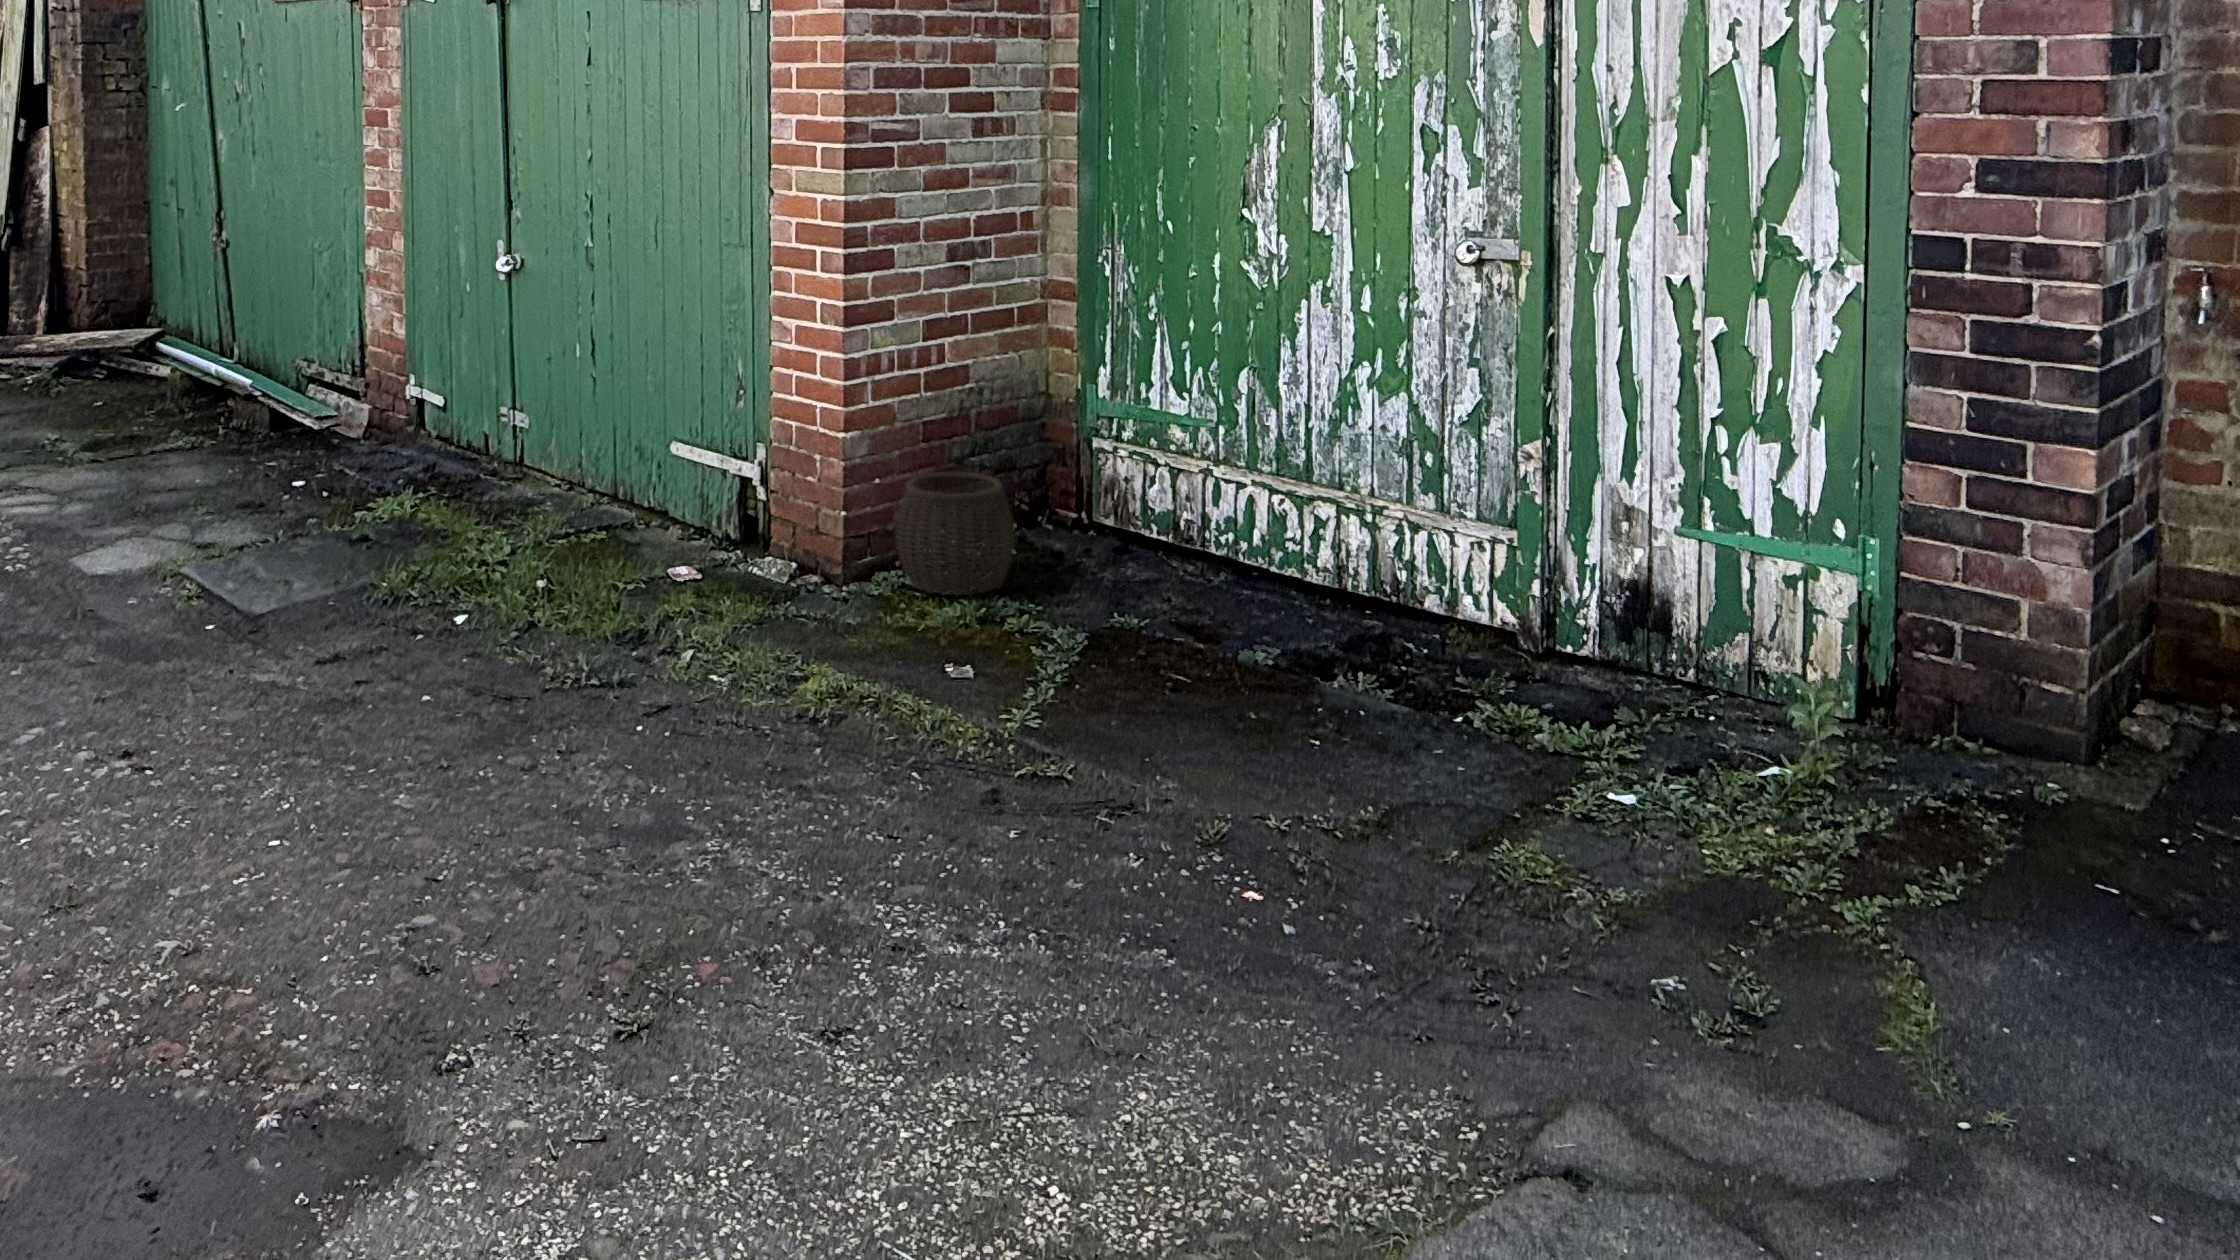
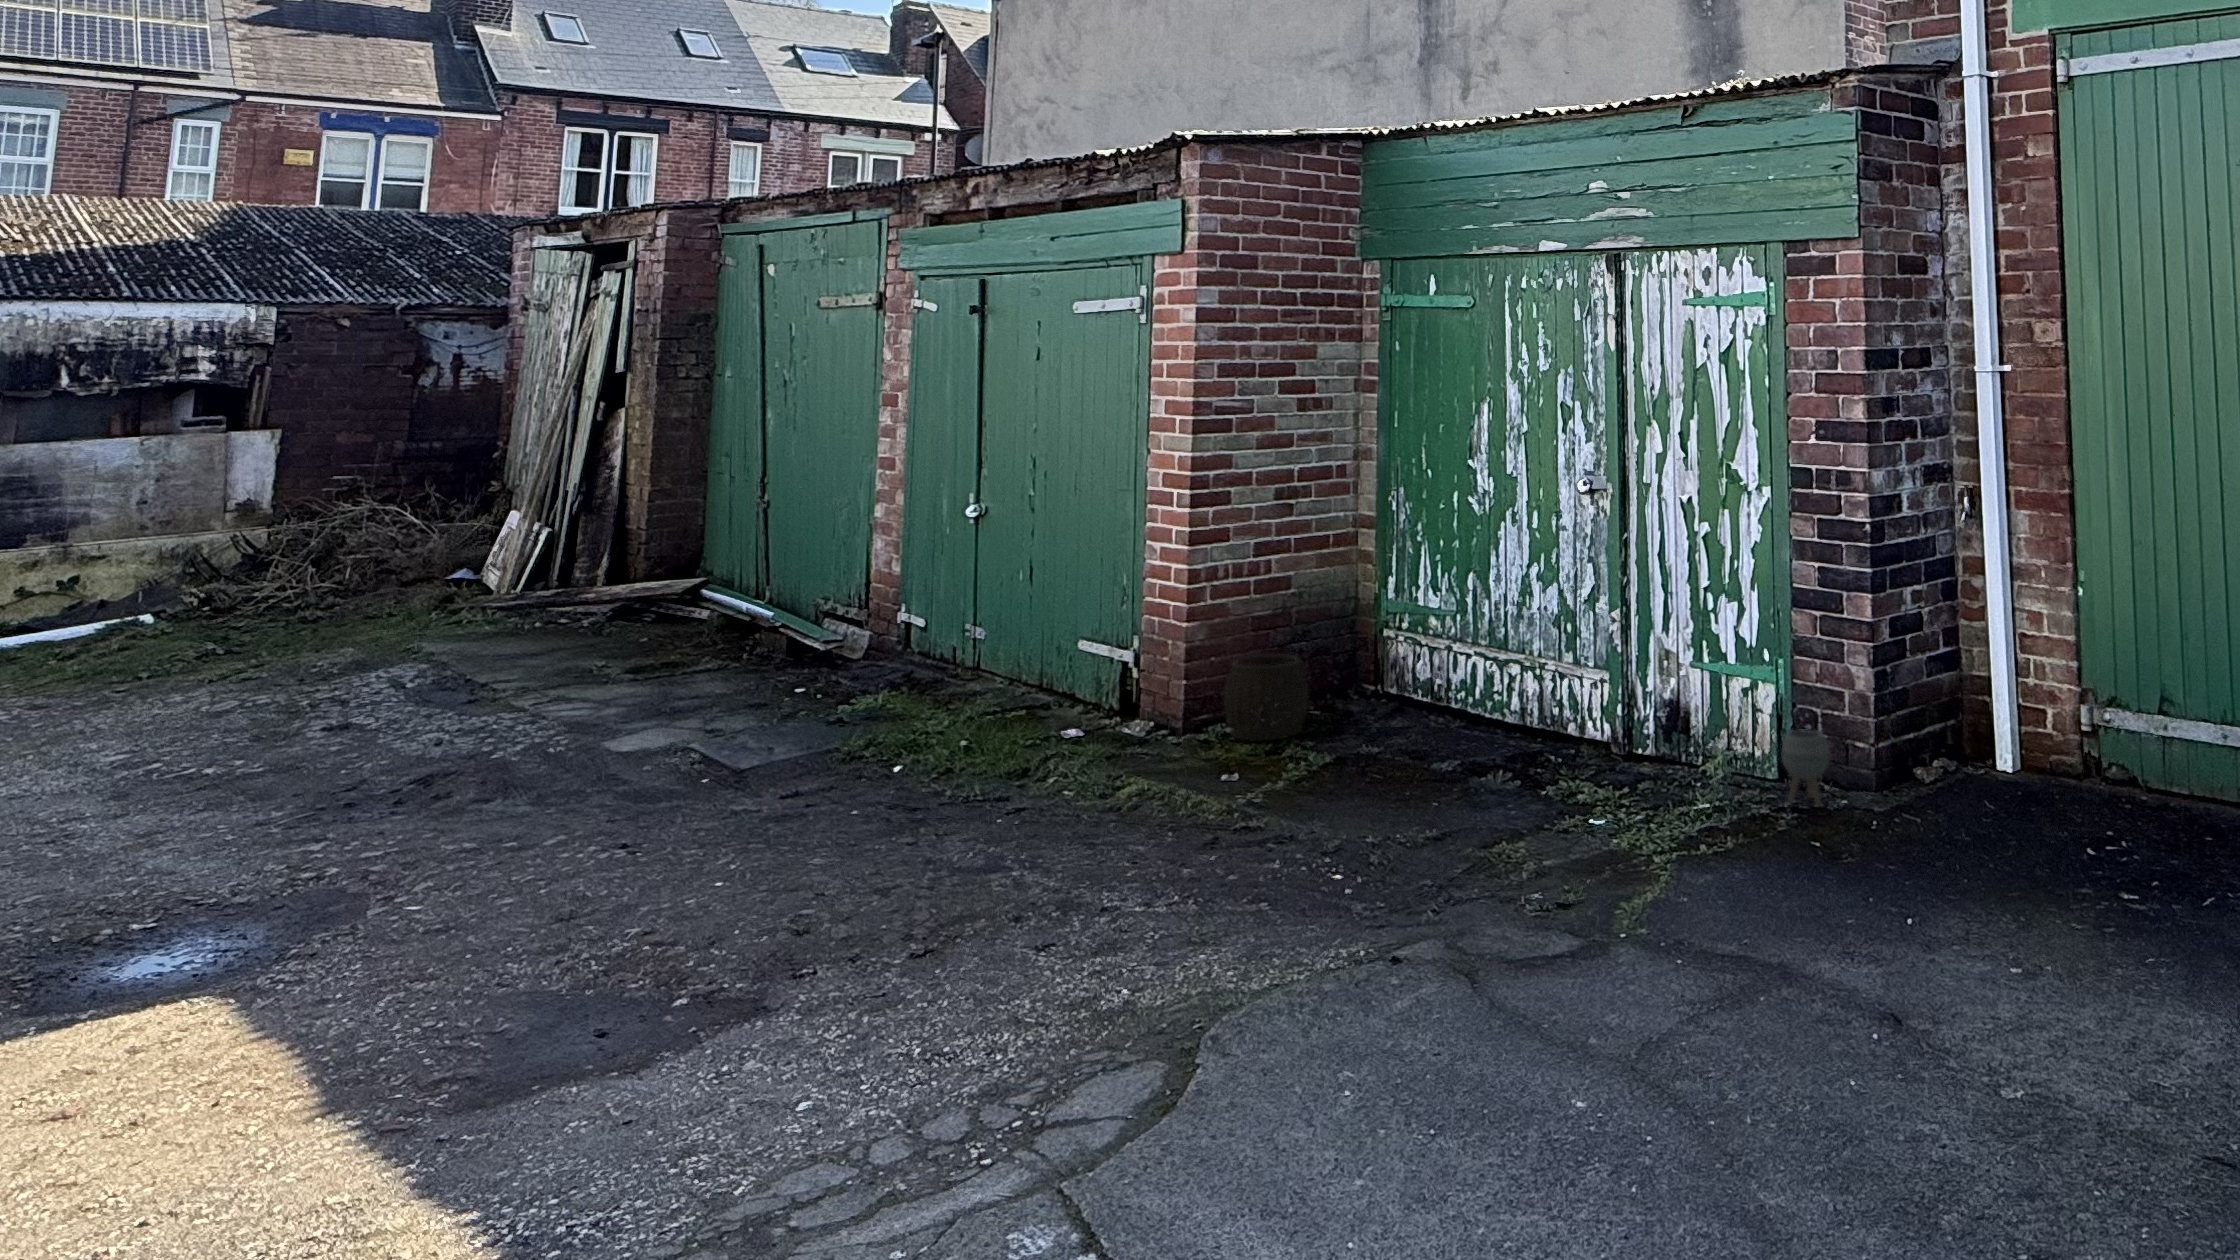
planter: none [1916,655,2011,782] -> present [1781,729,1830,806]

